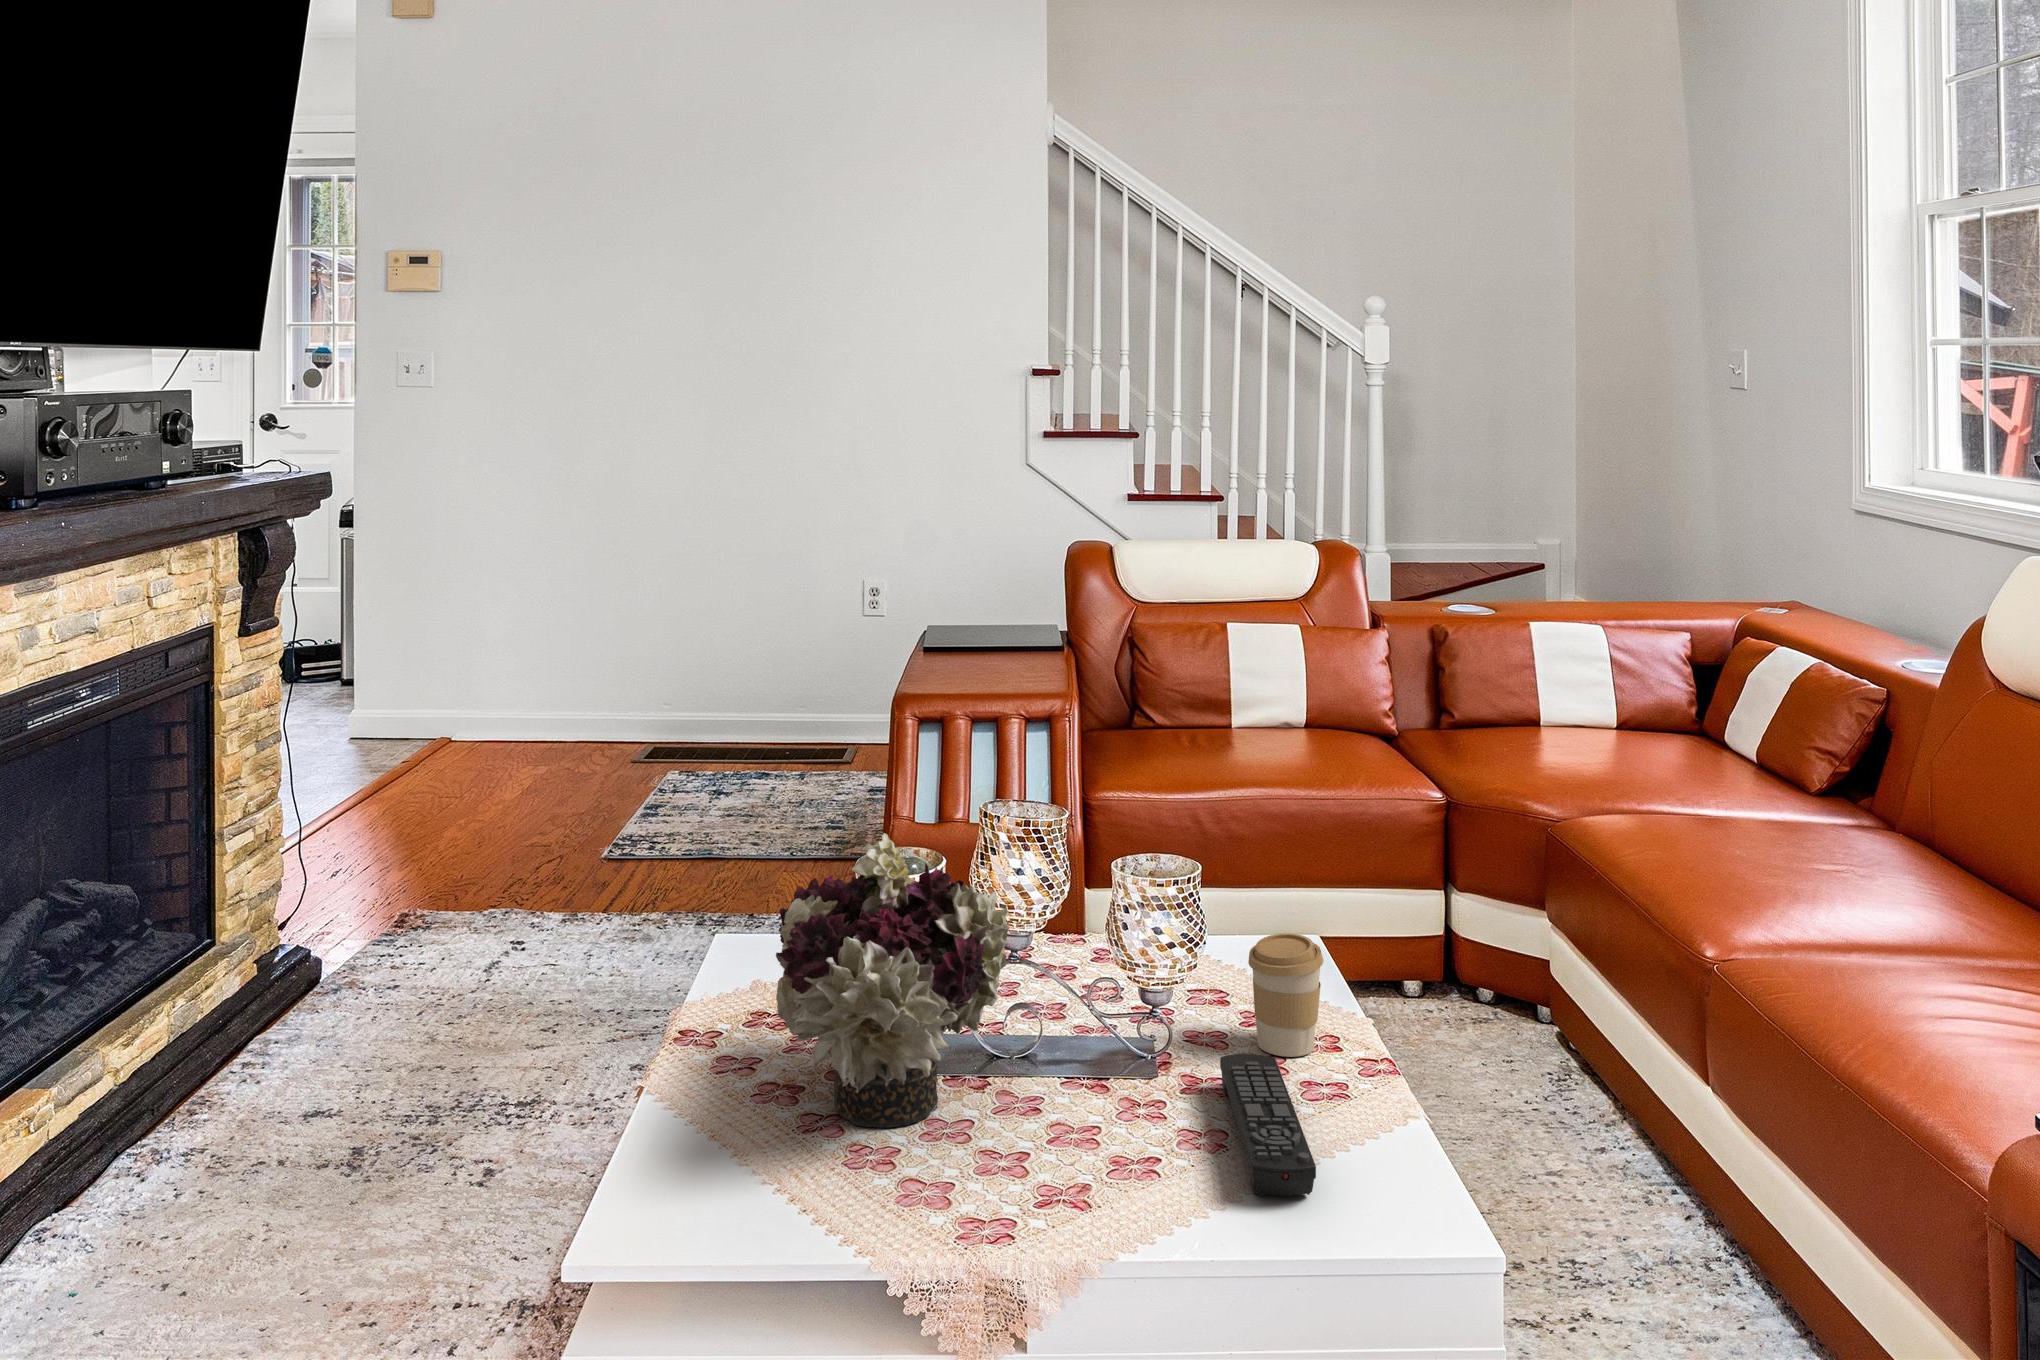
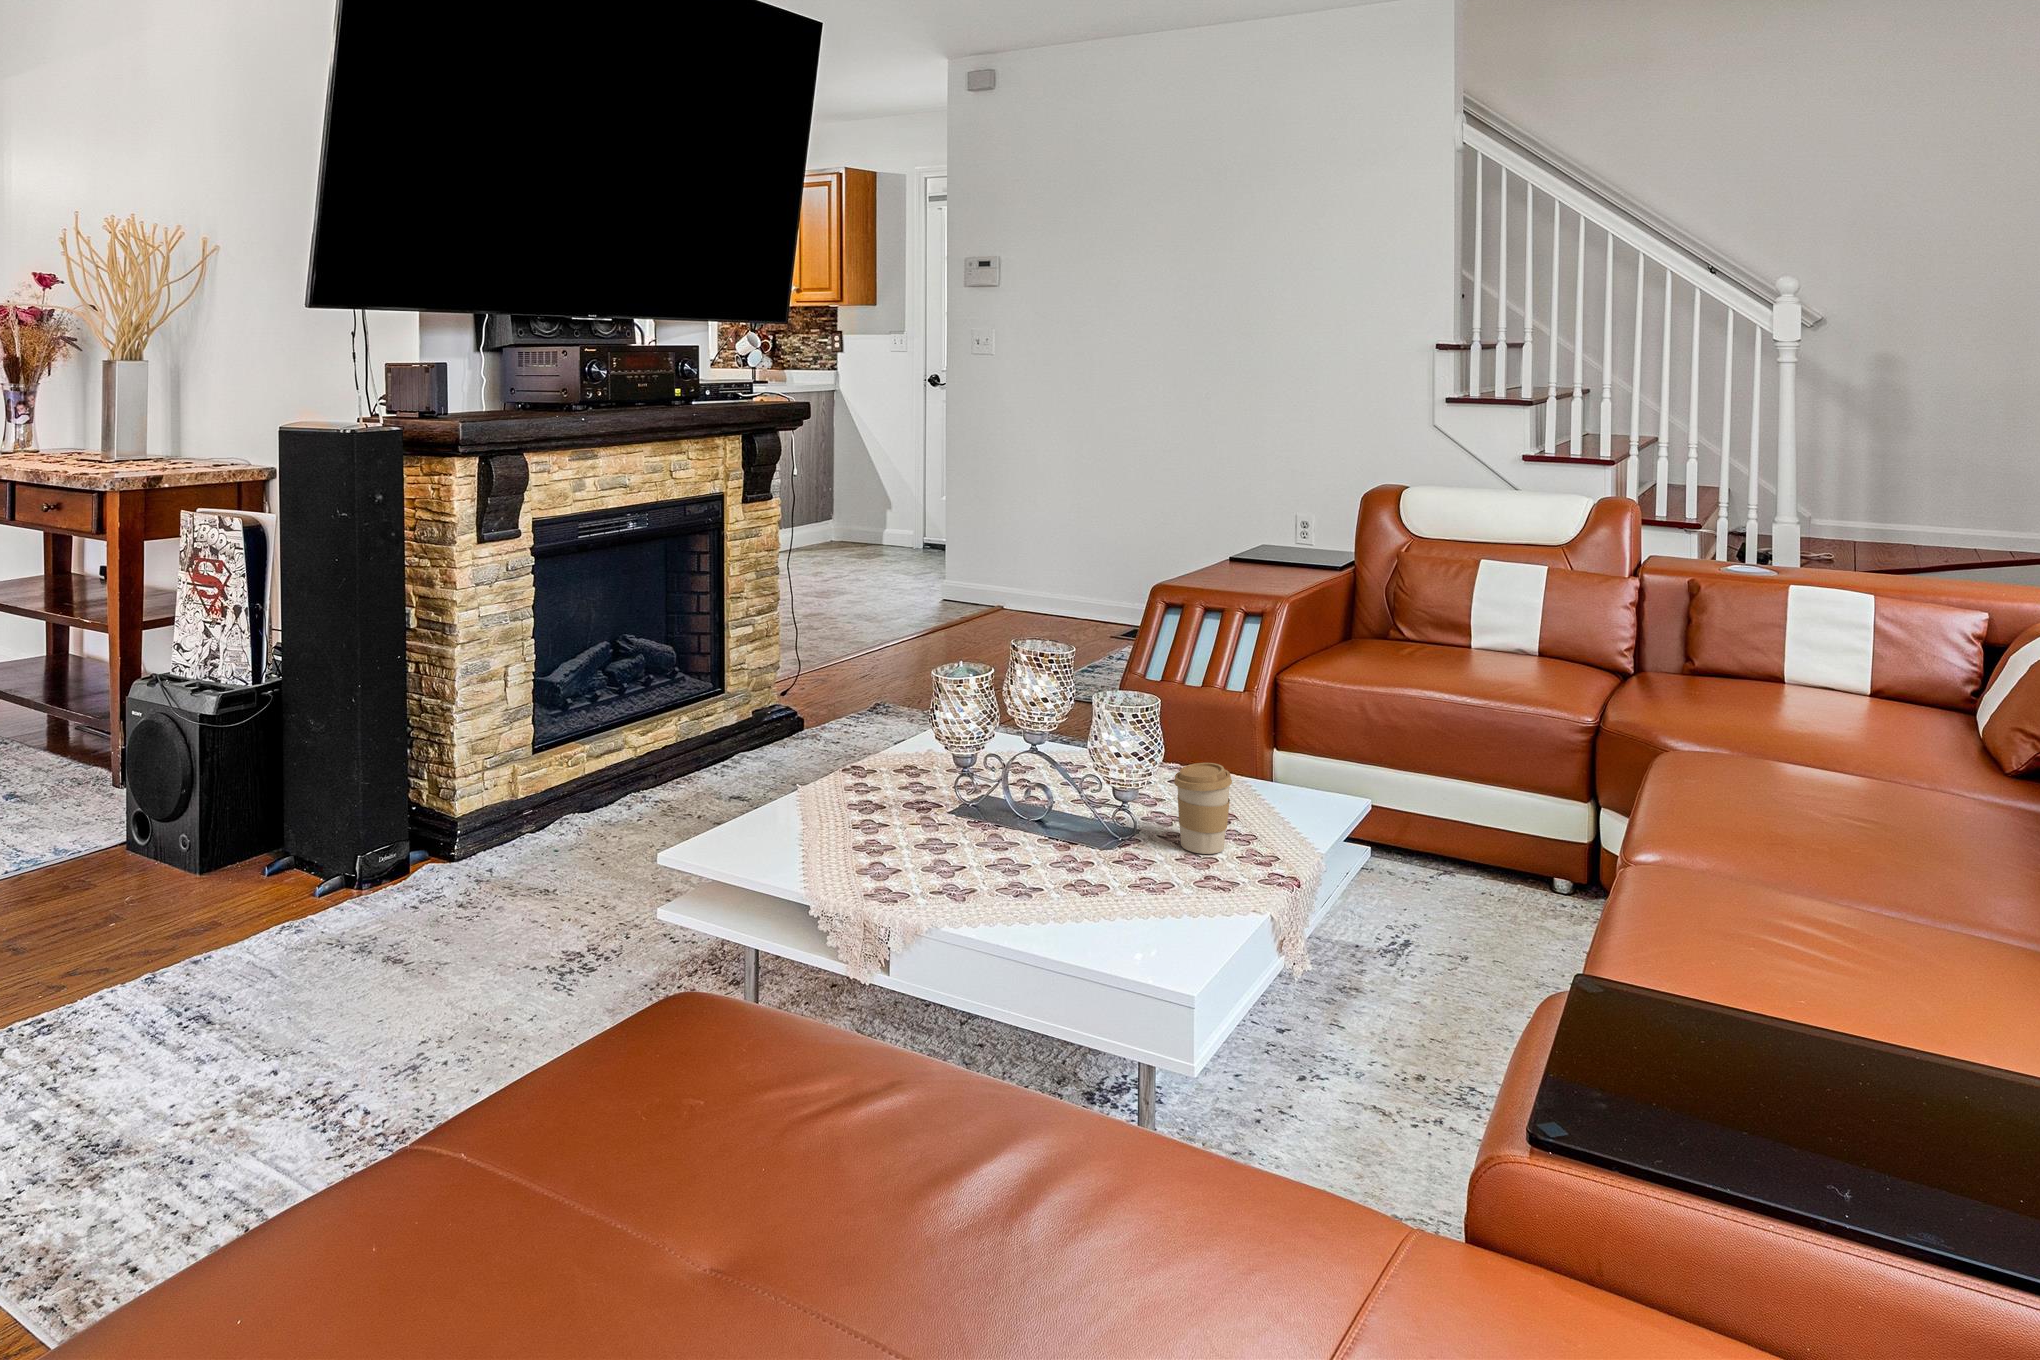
flower arrangement: present [776,833,1009,1128] -> none [805,638,979,830]
remote control: present [1220,1054,1316,1196] -> none [1044,835,1155,921]

